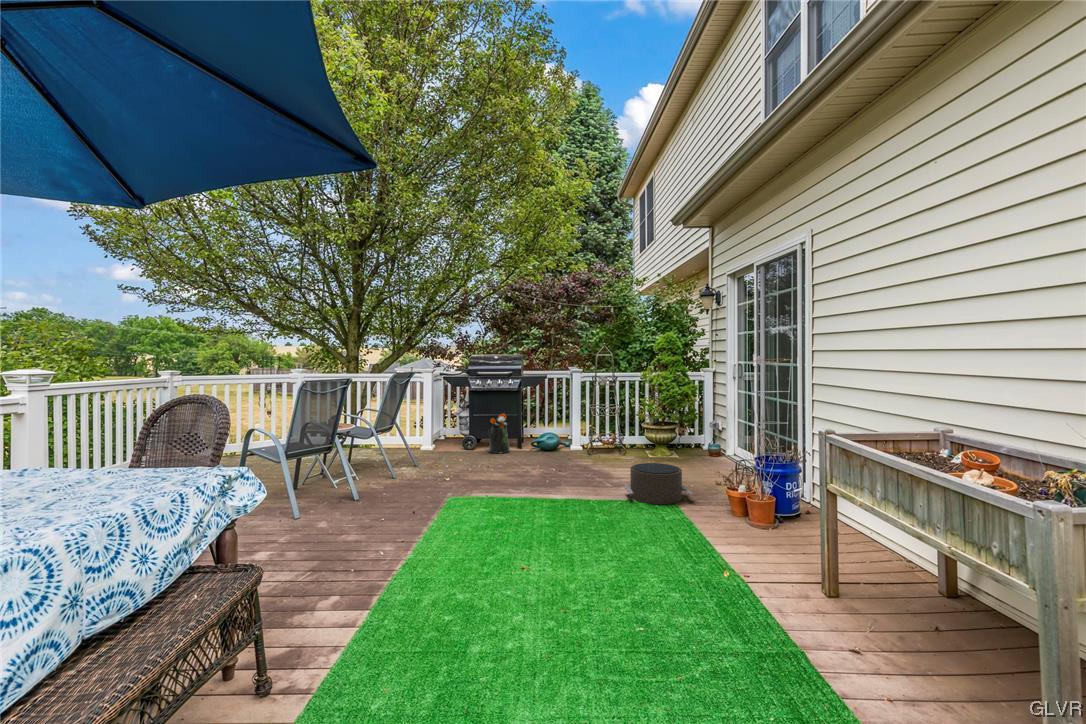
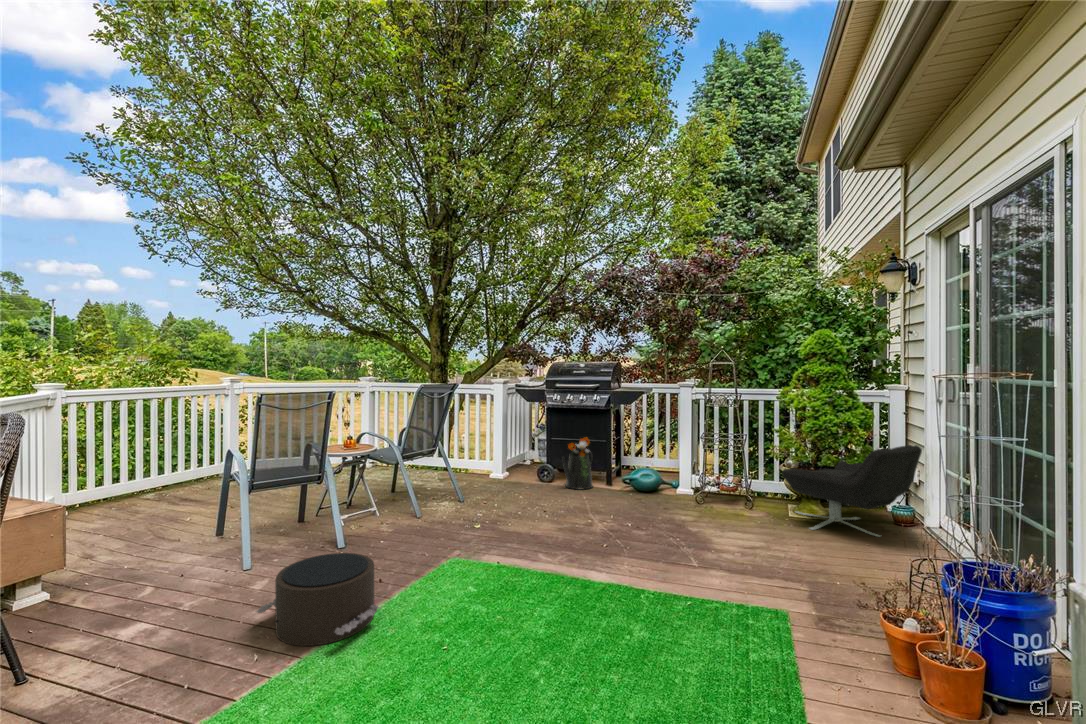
lounge chair: none [649,405,726,463] -> present [782,445,922,537]
pouf: present [625,463,692,504] -> present [256,553,379,646]

